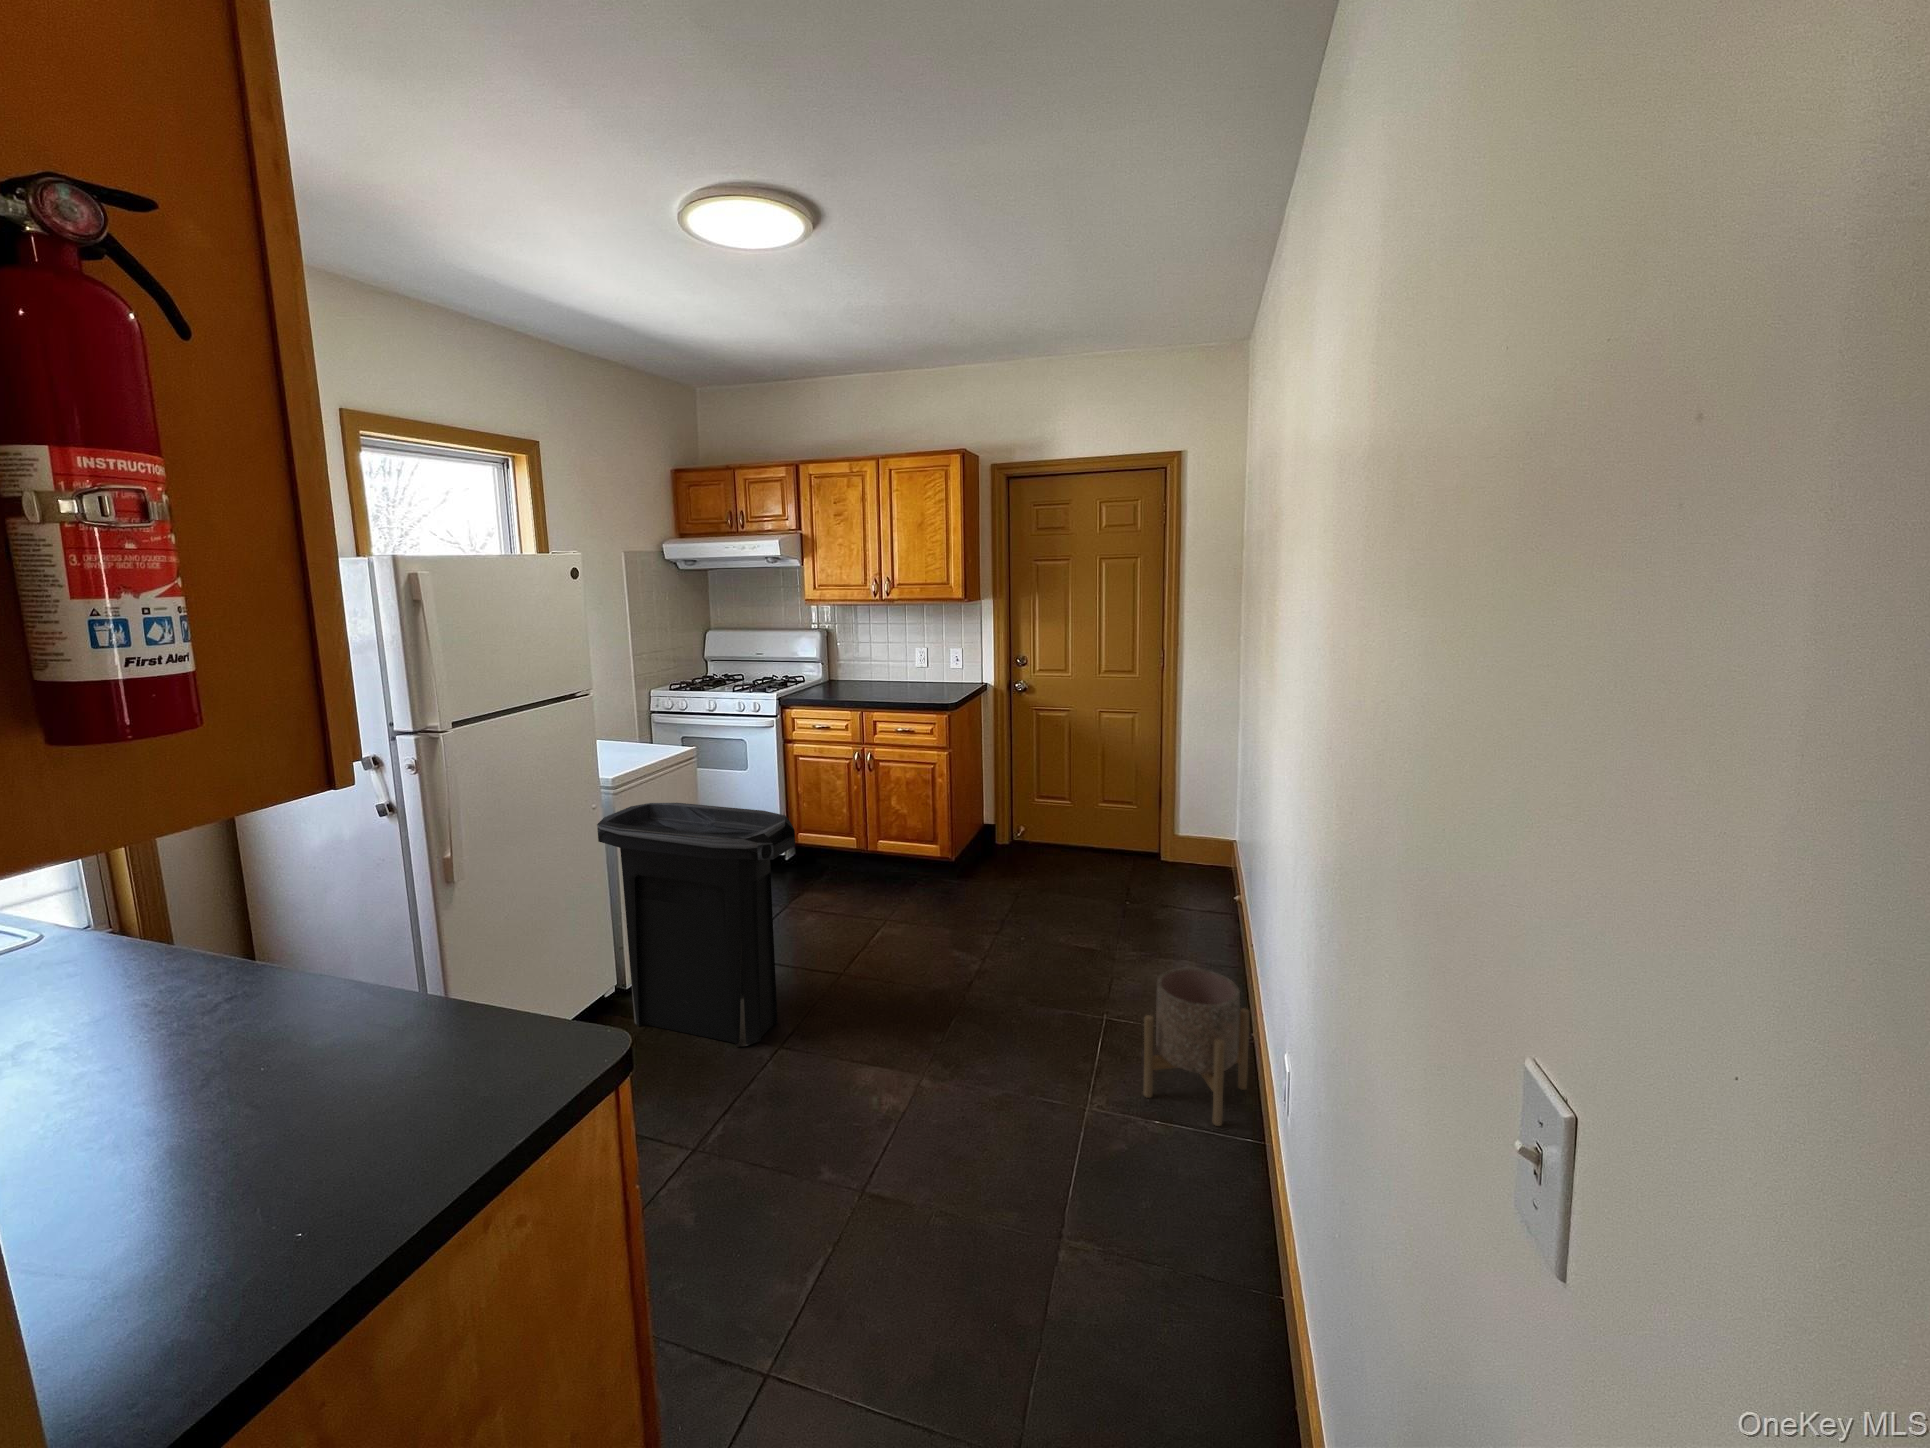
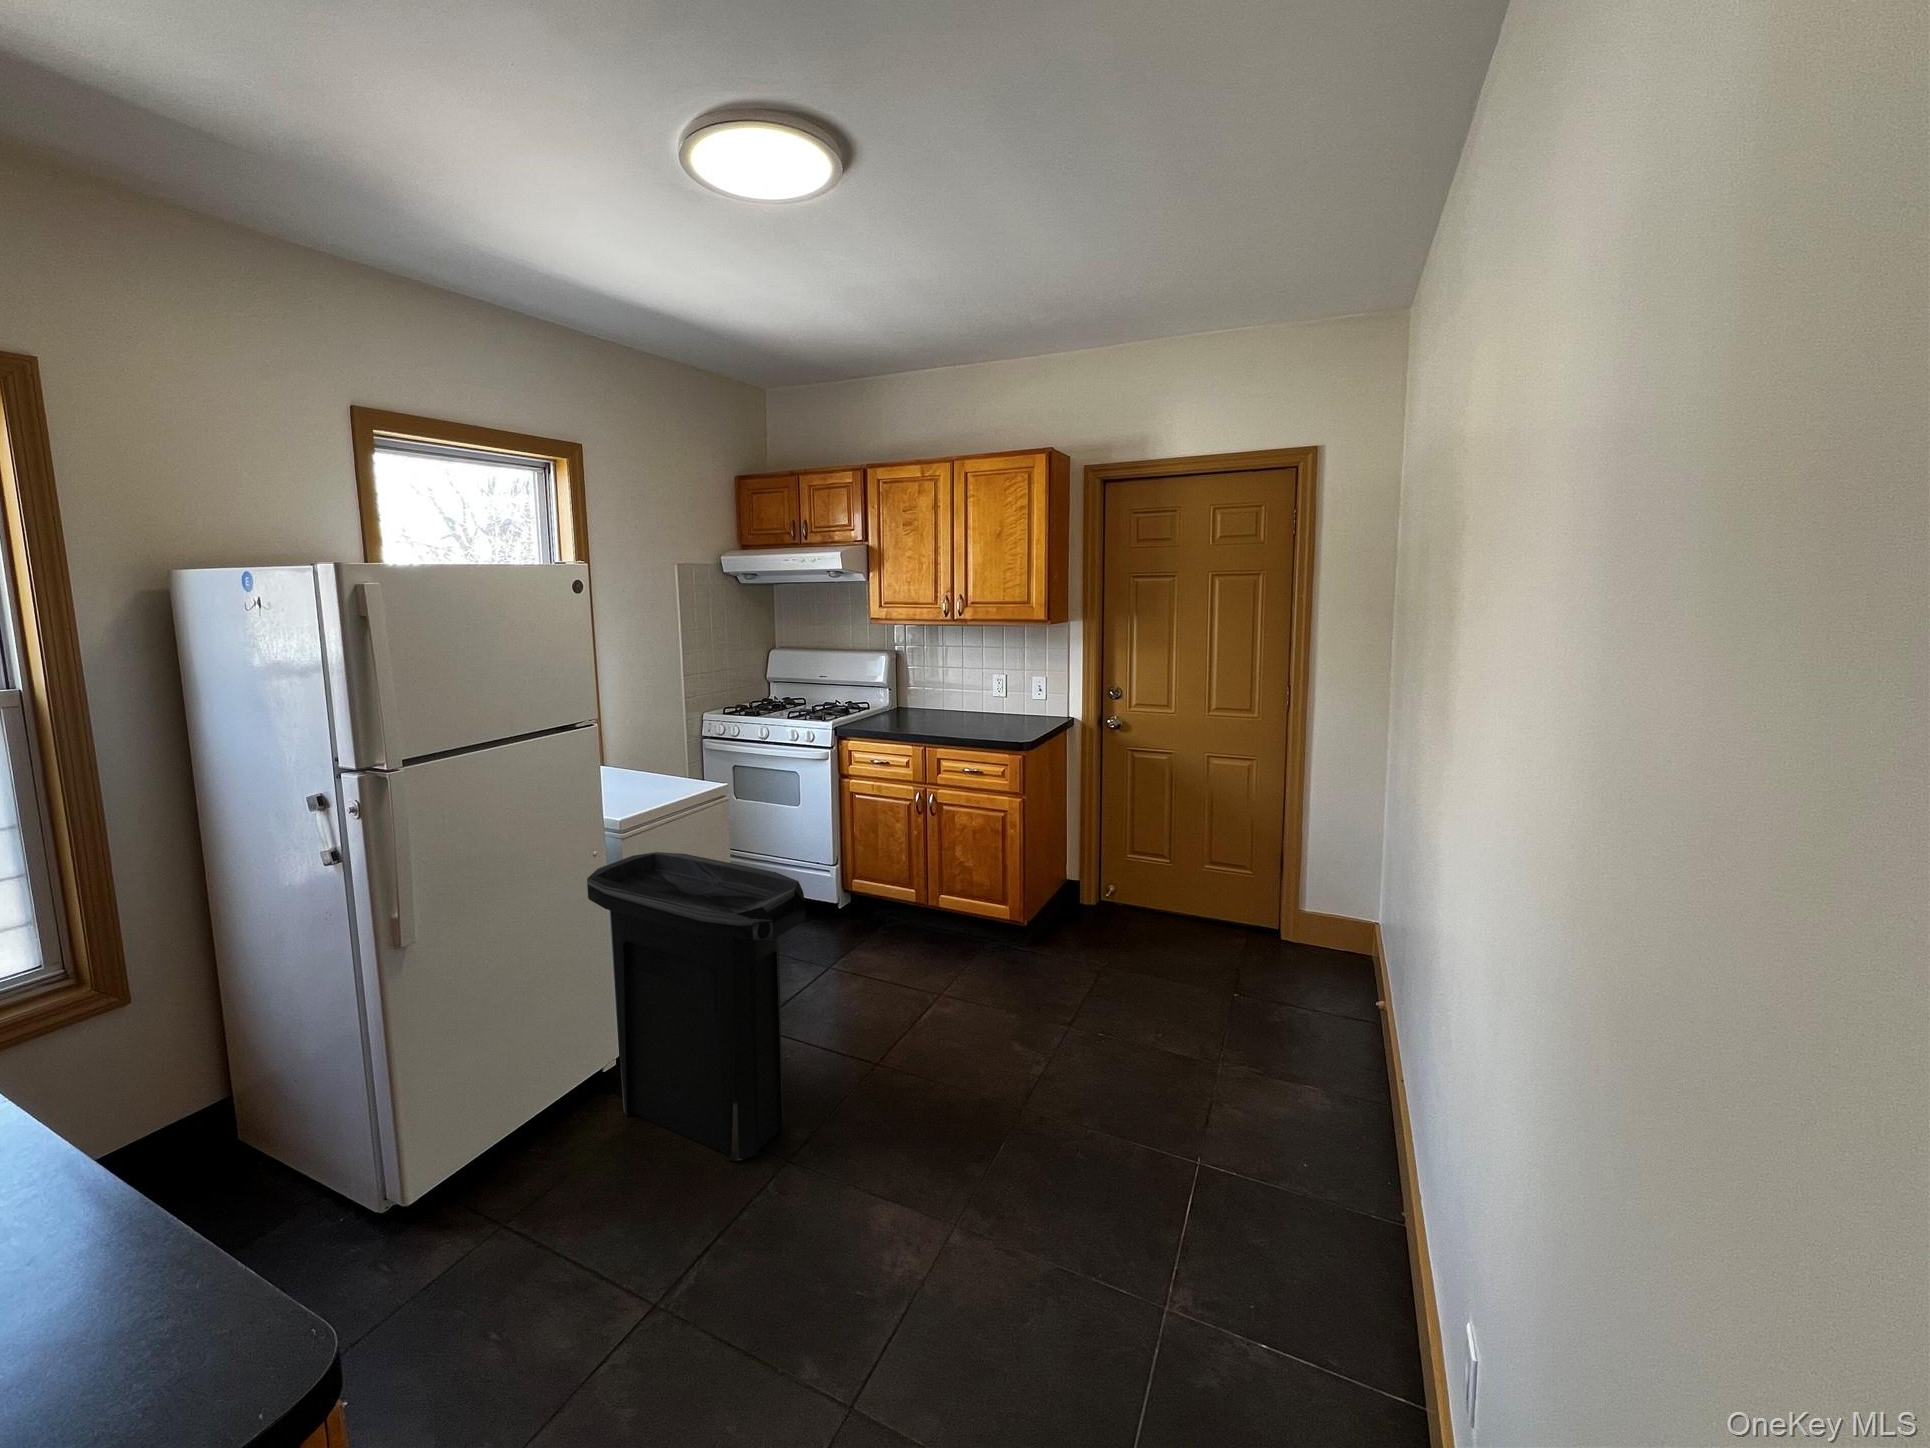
planter: present [1143,968,1249,1126] -> none [1241,1137,1402,1389]

